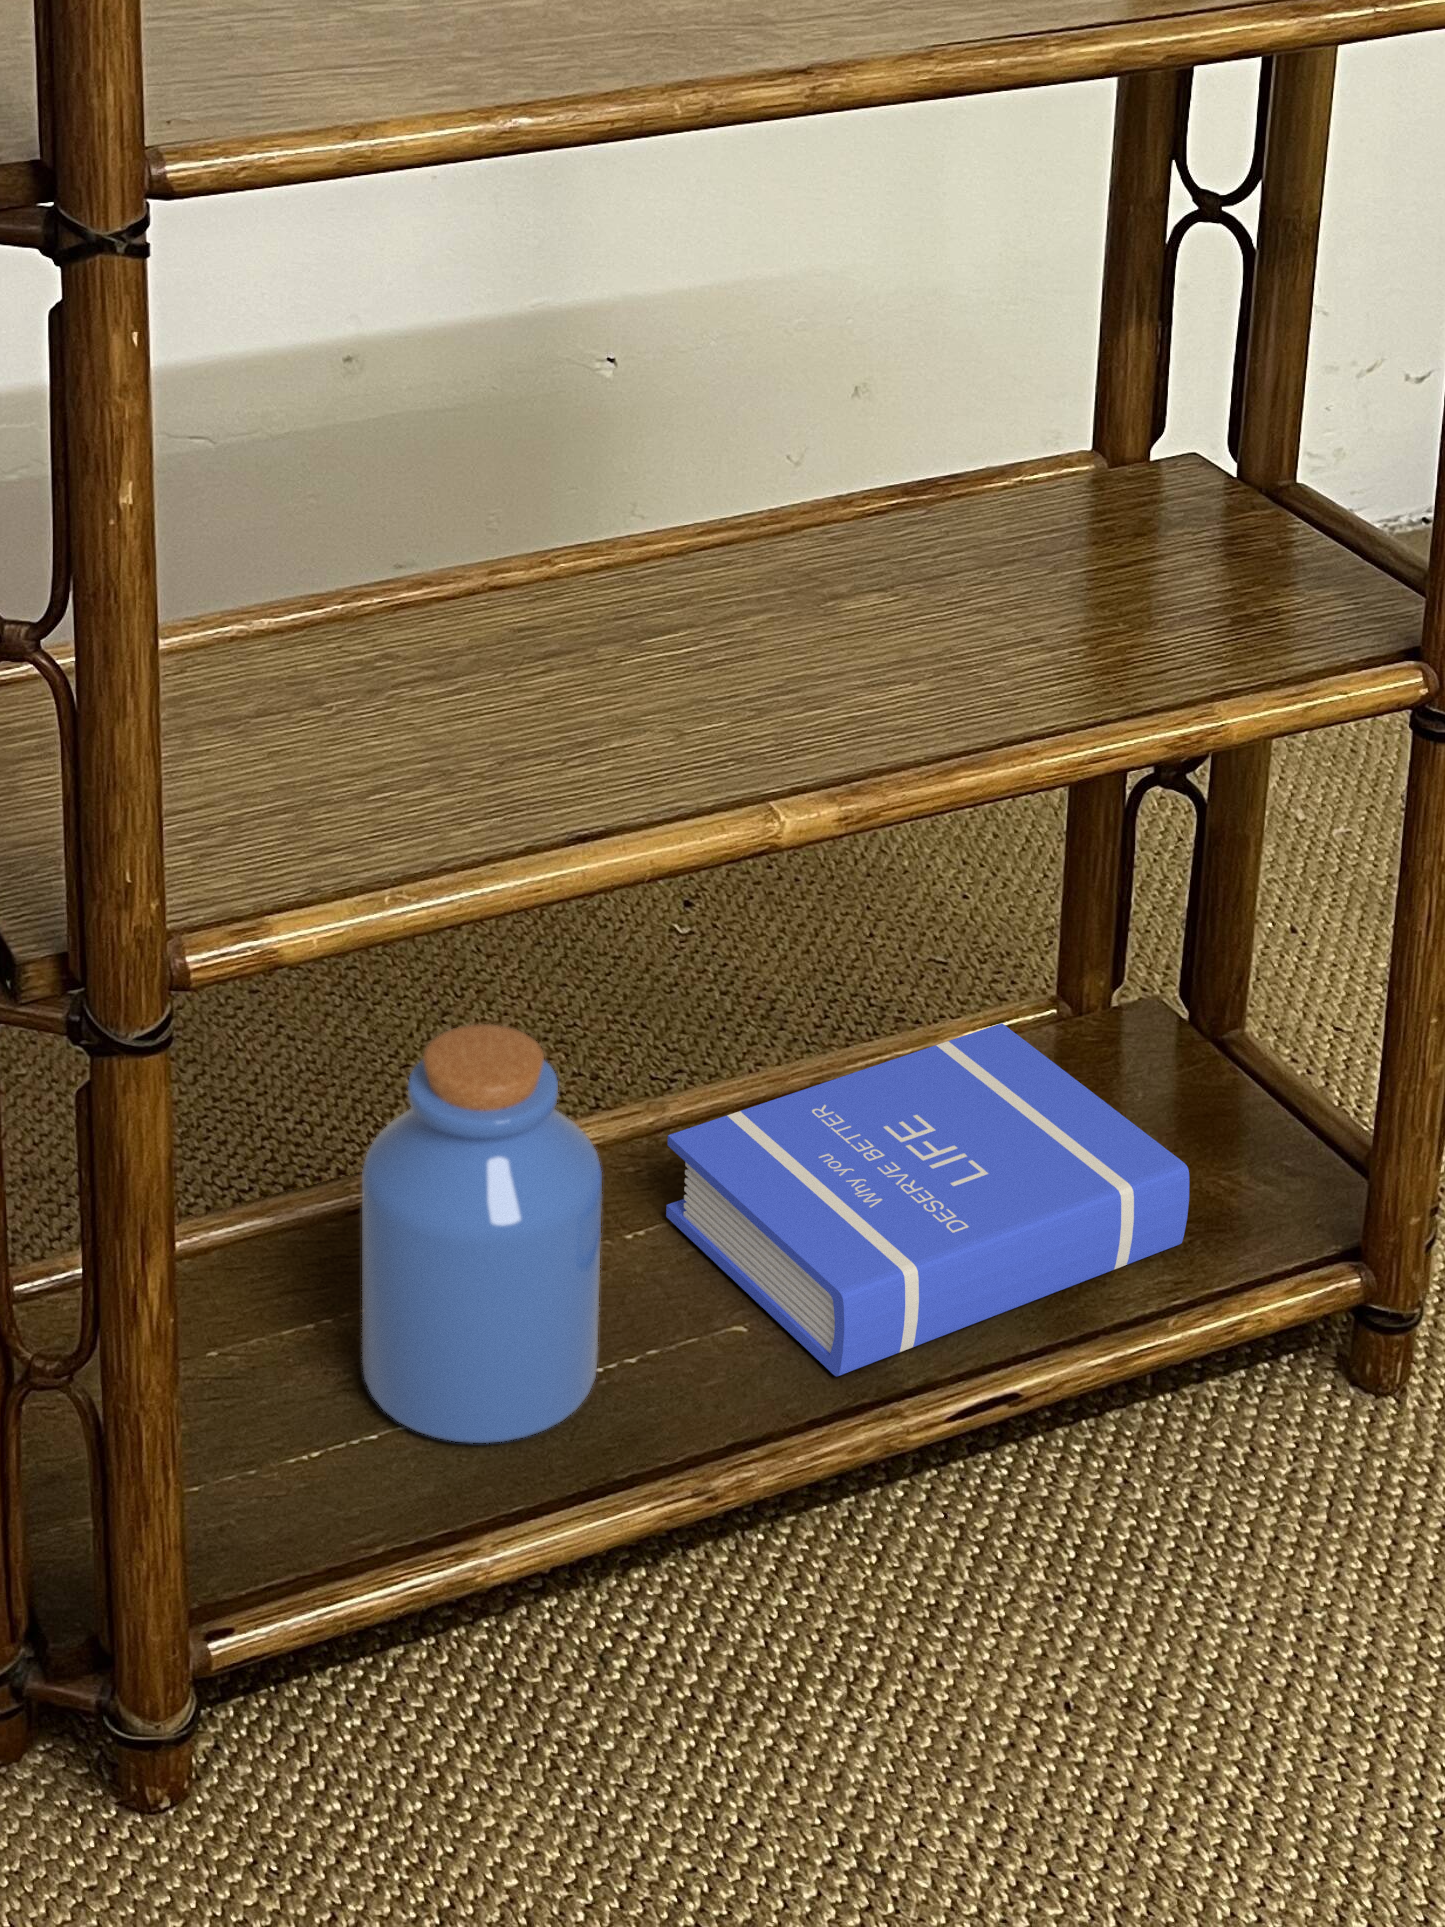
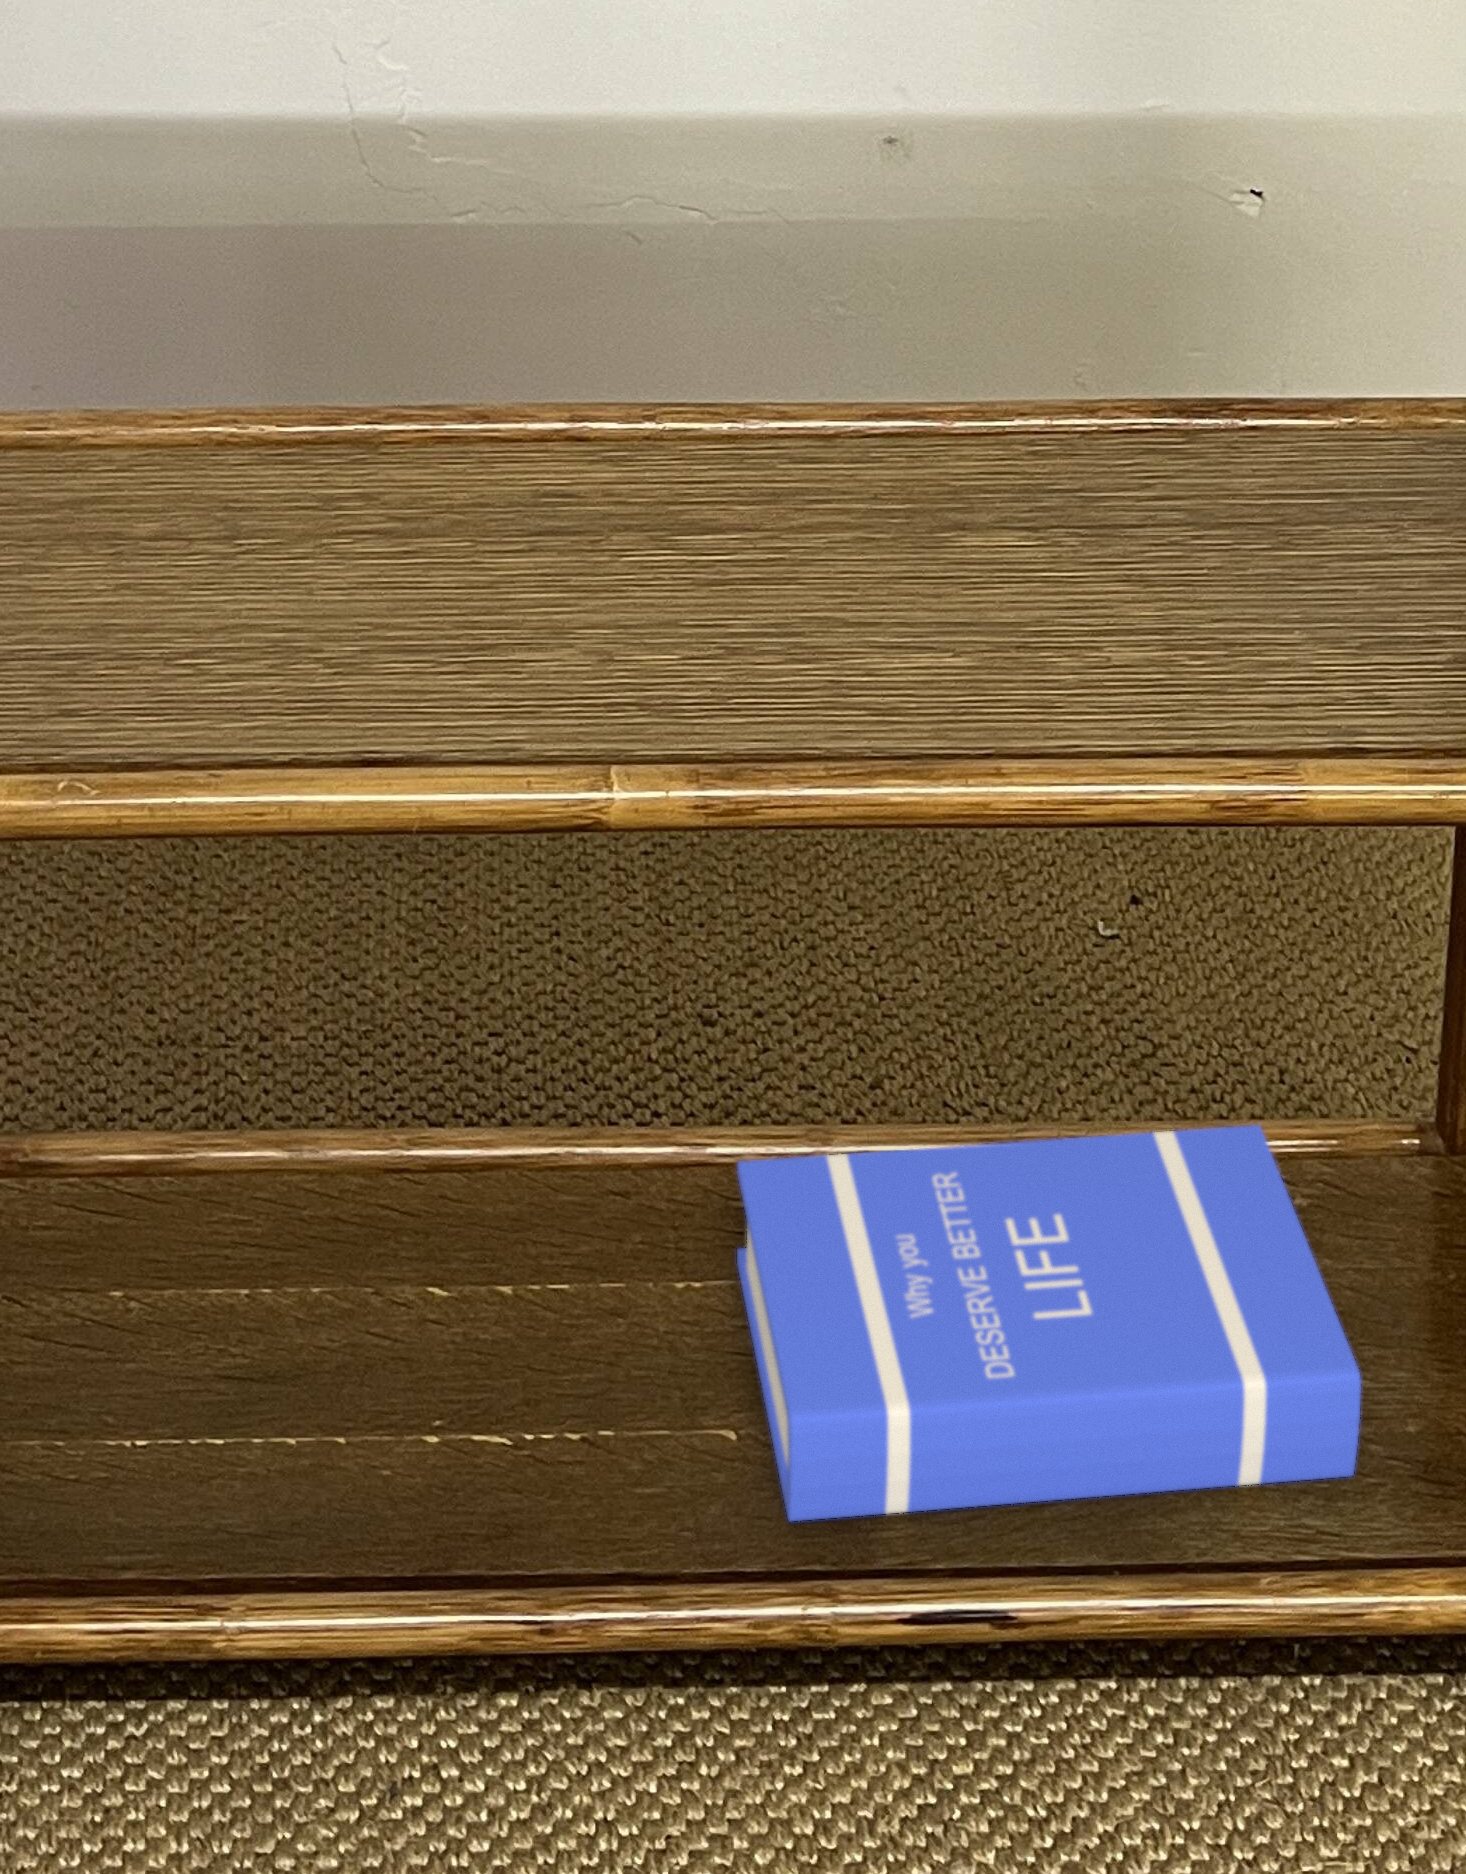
jar: present [362,1024,602,1443] -> none [226,961,530,1487]

